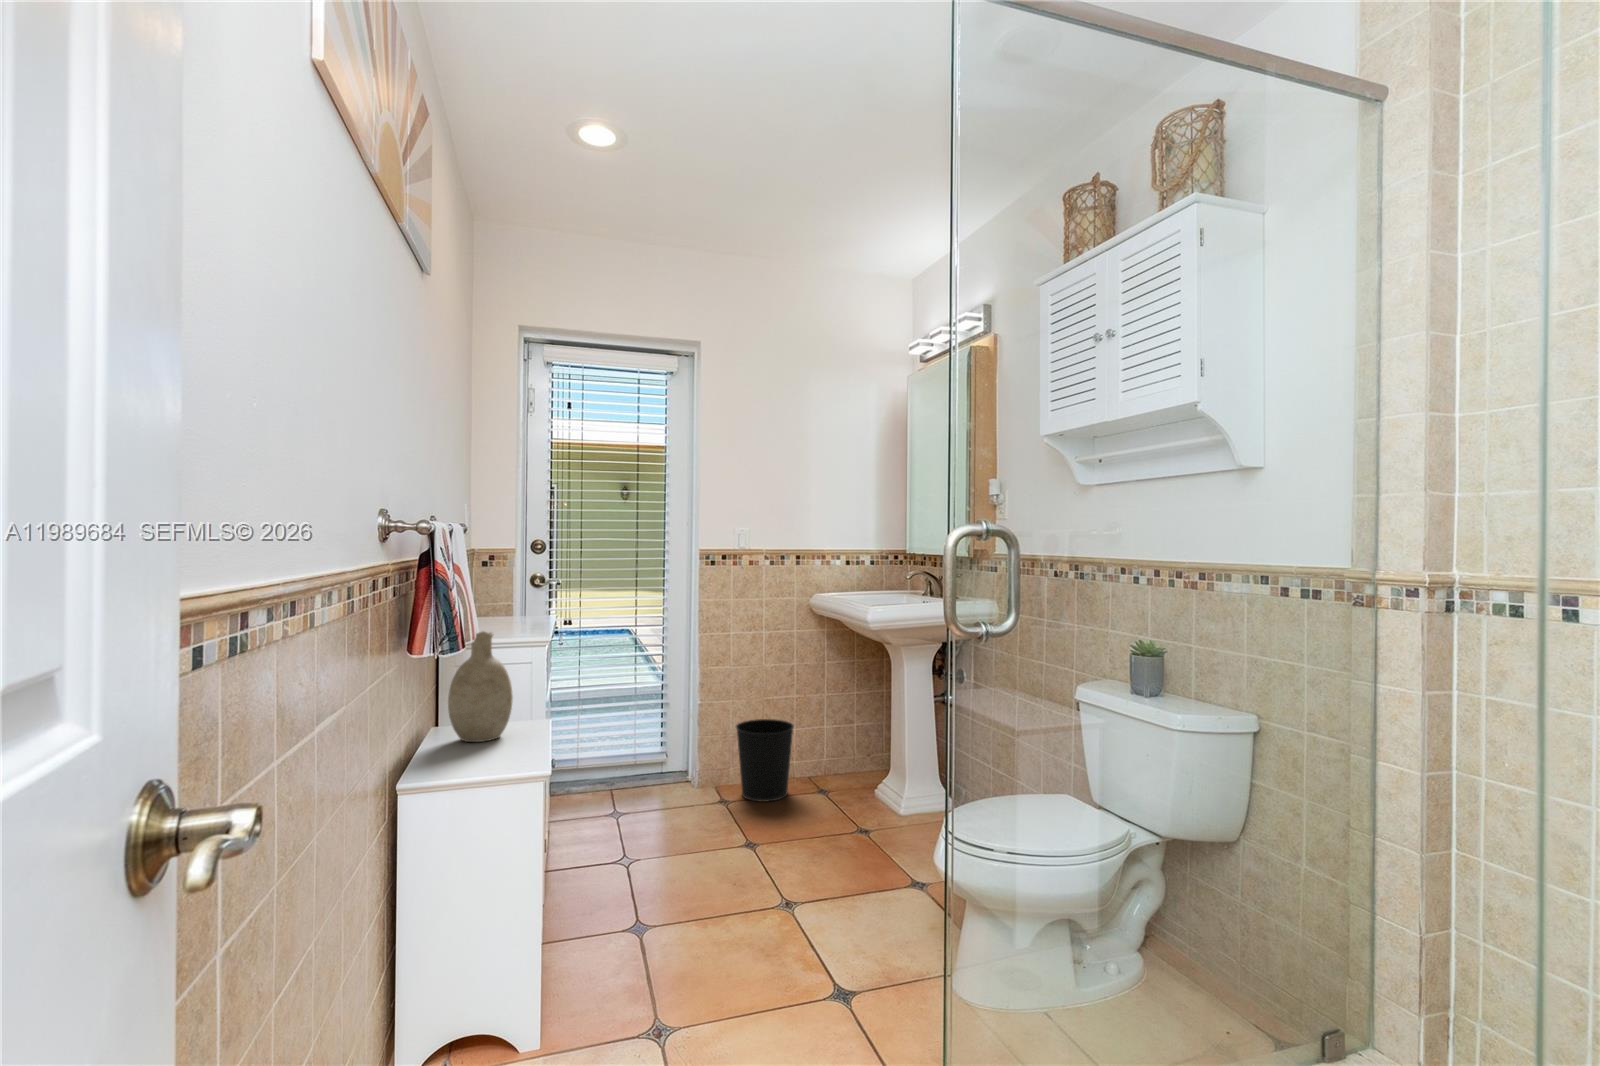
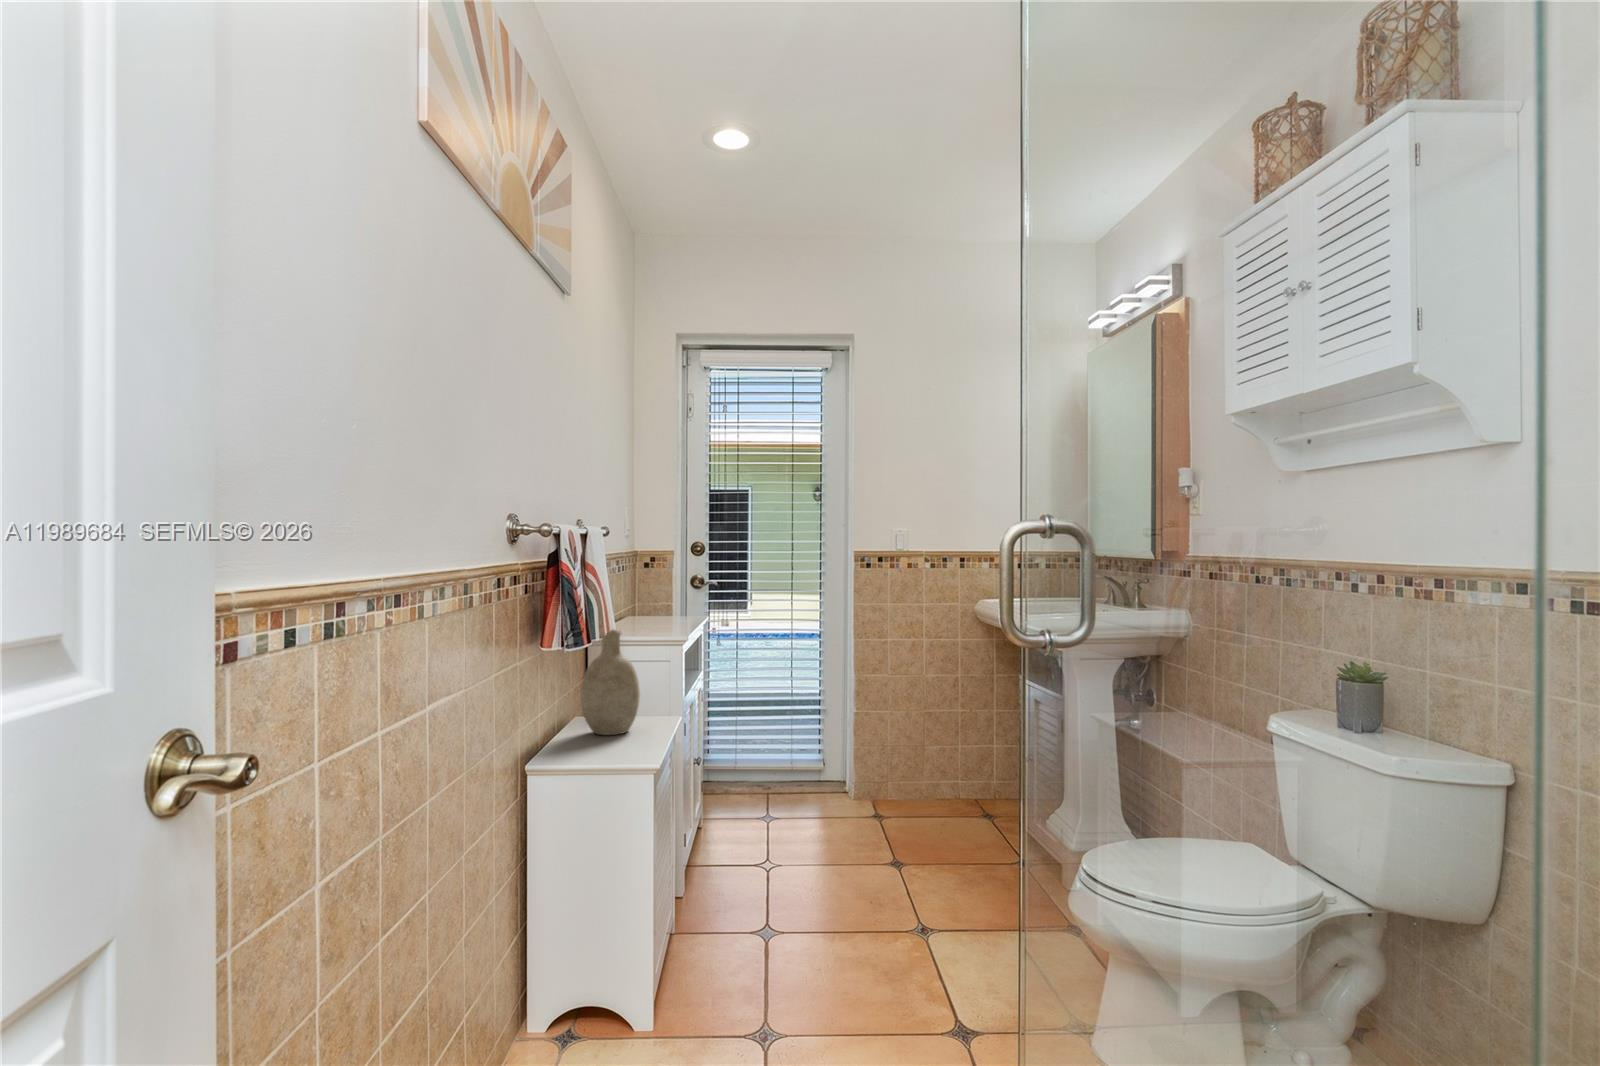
wastebasket: present [736,719,794,802] -> none [892,733,956,822]

